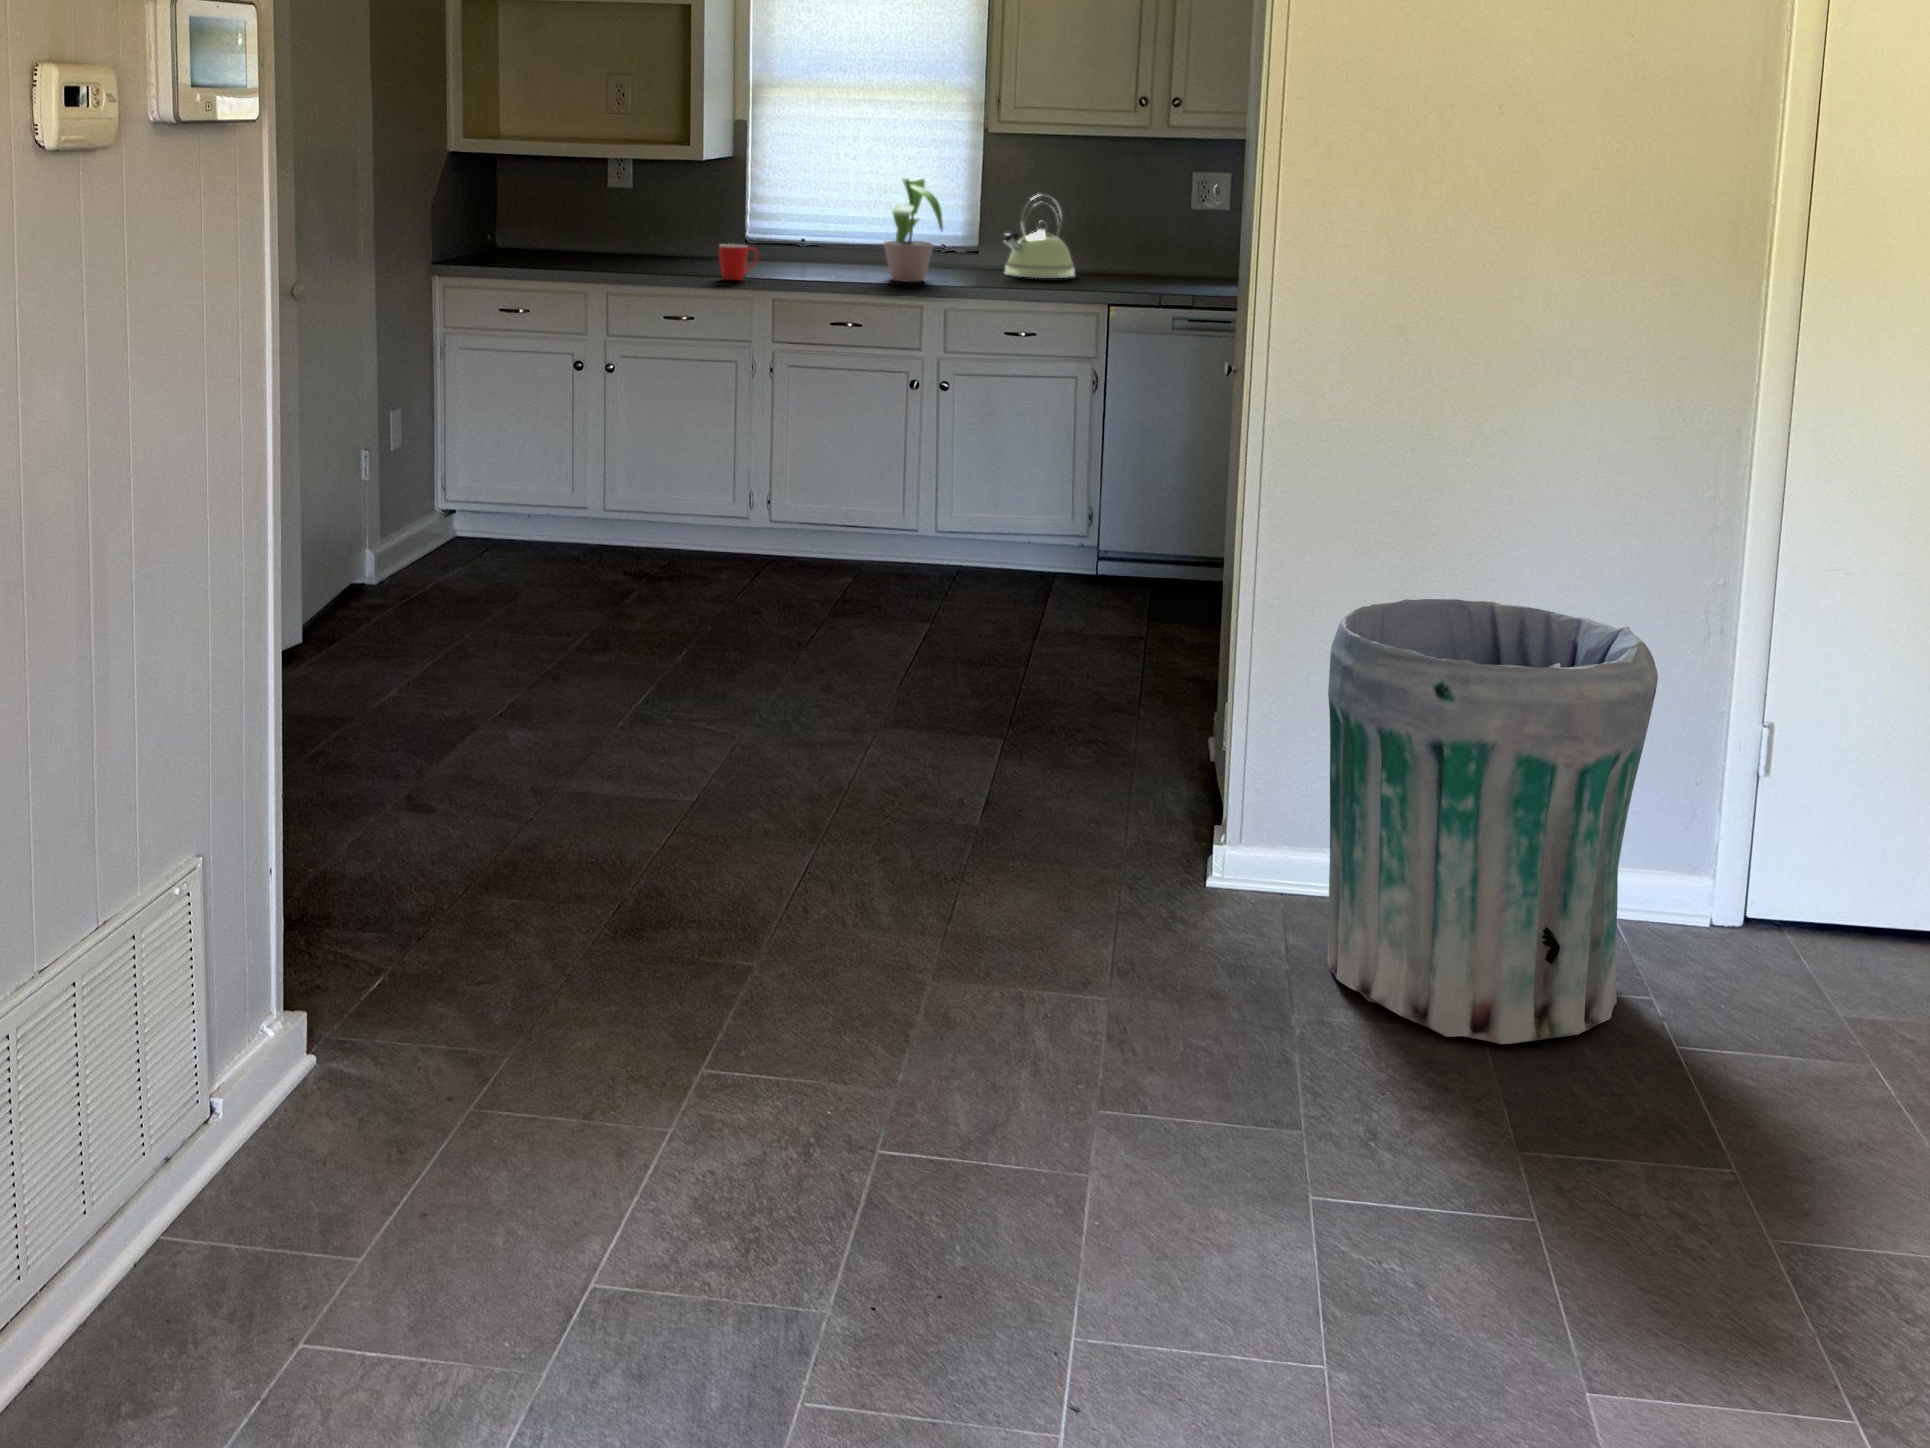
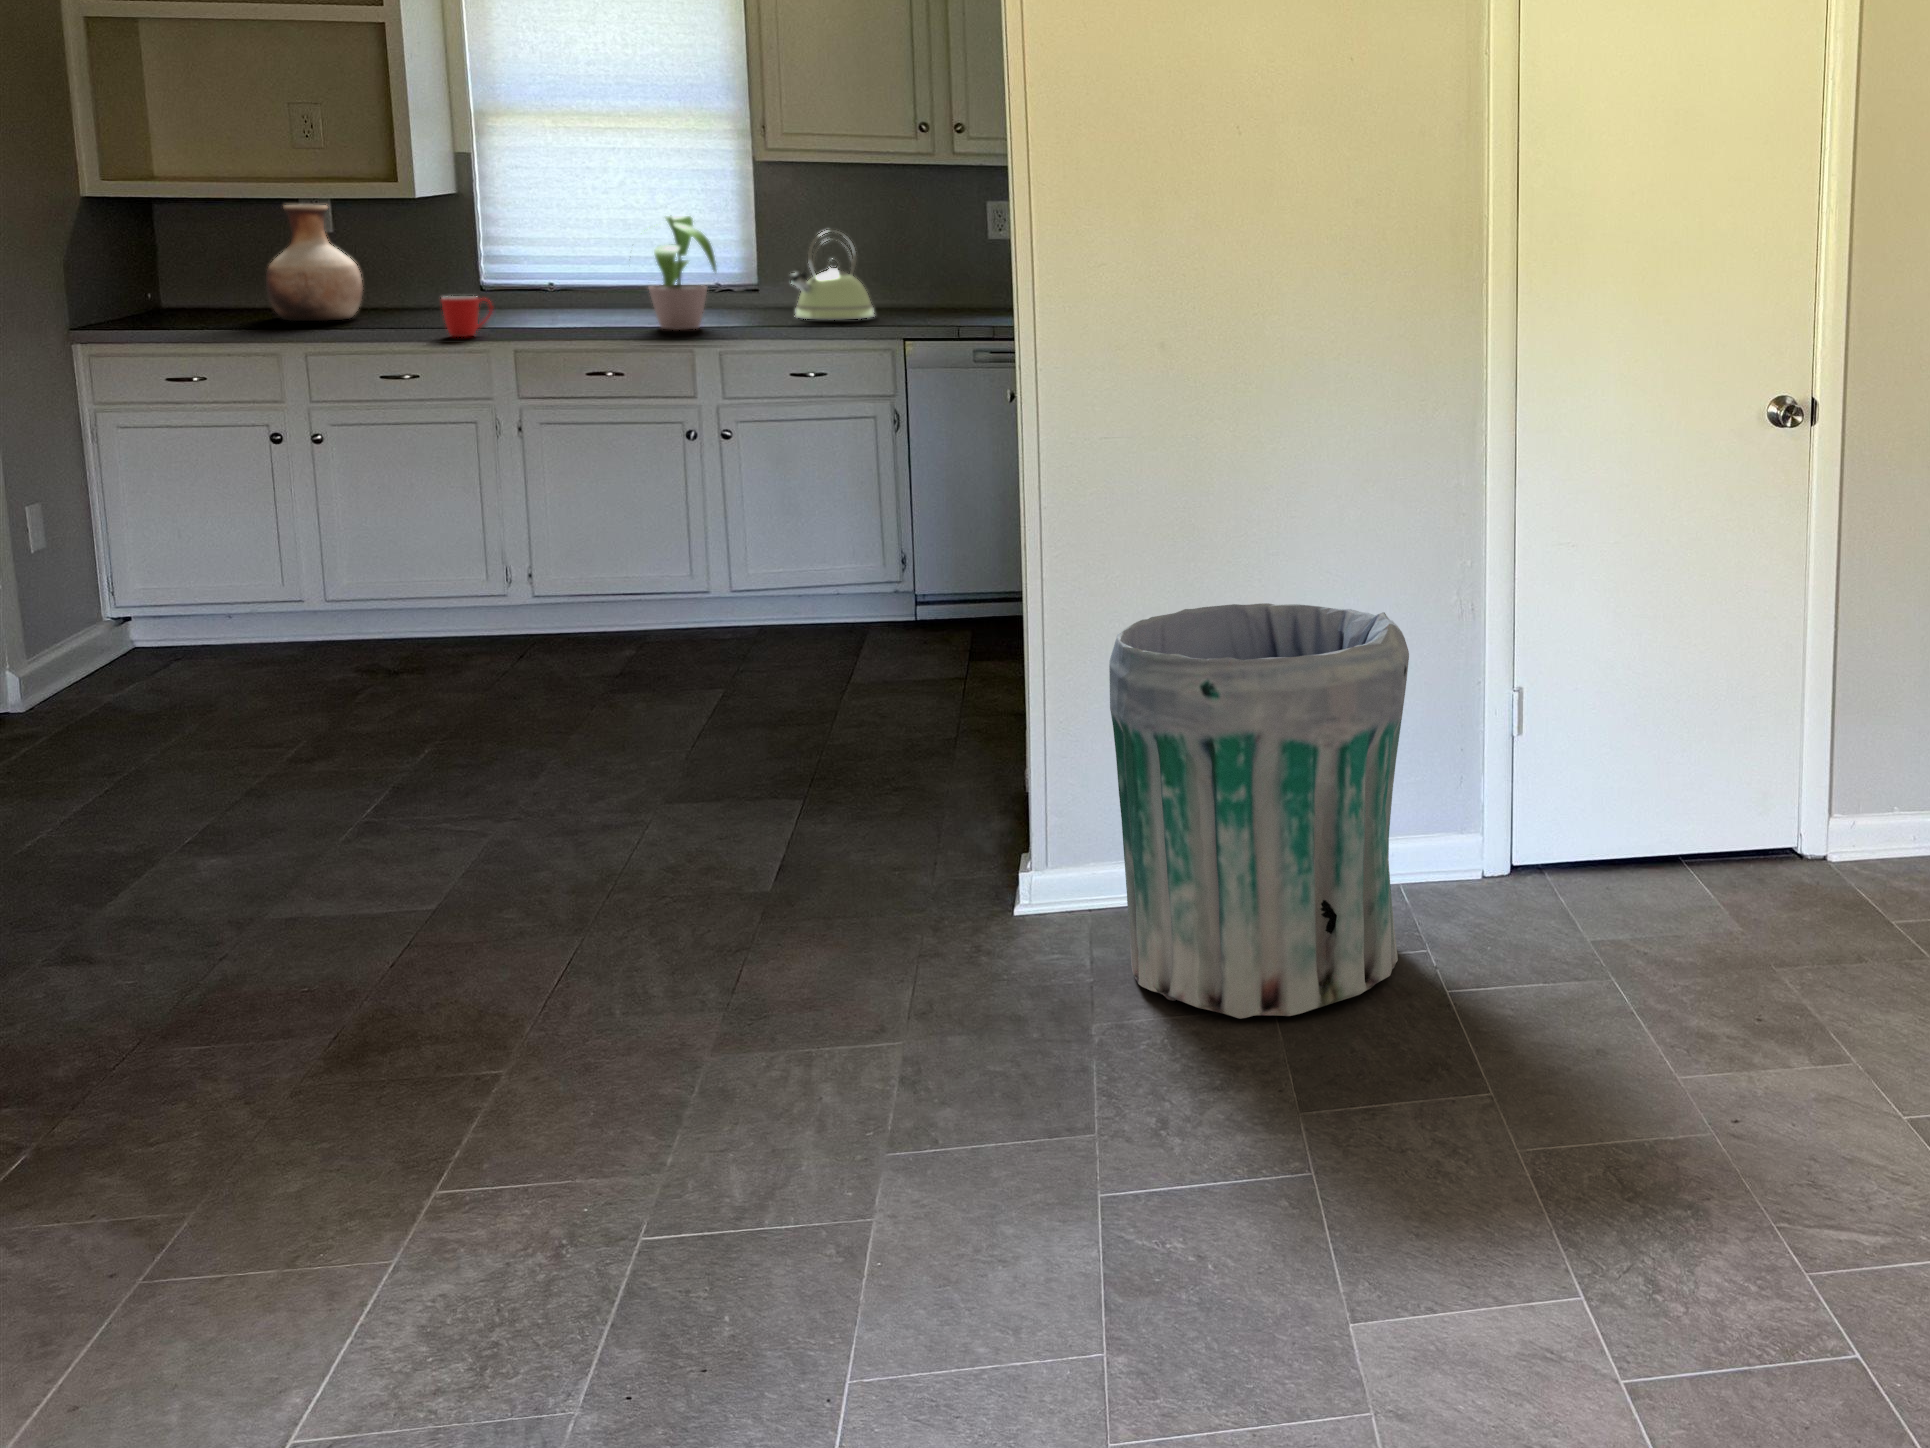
vase: none [586,162,657,261] -> present [266,205,362,321]

